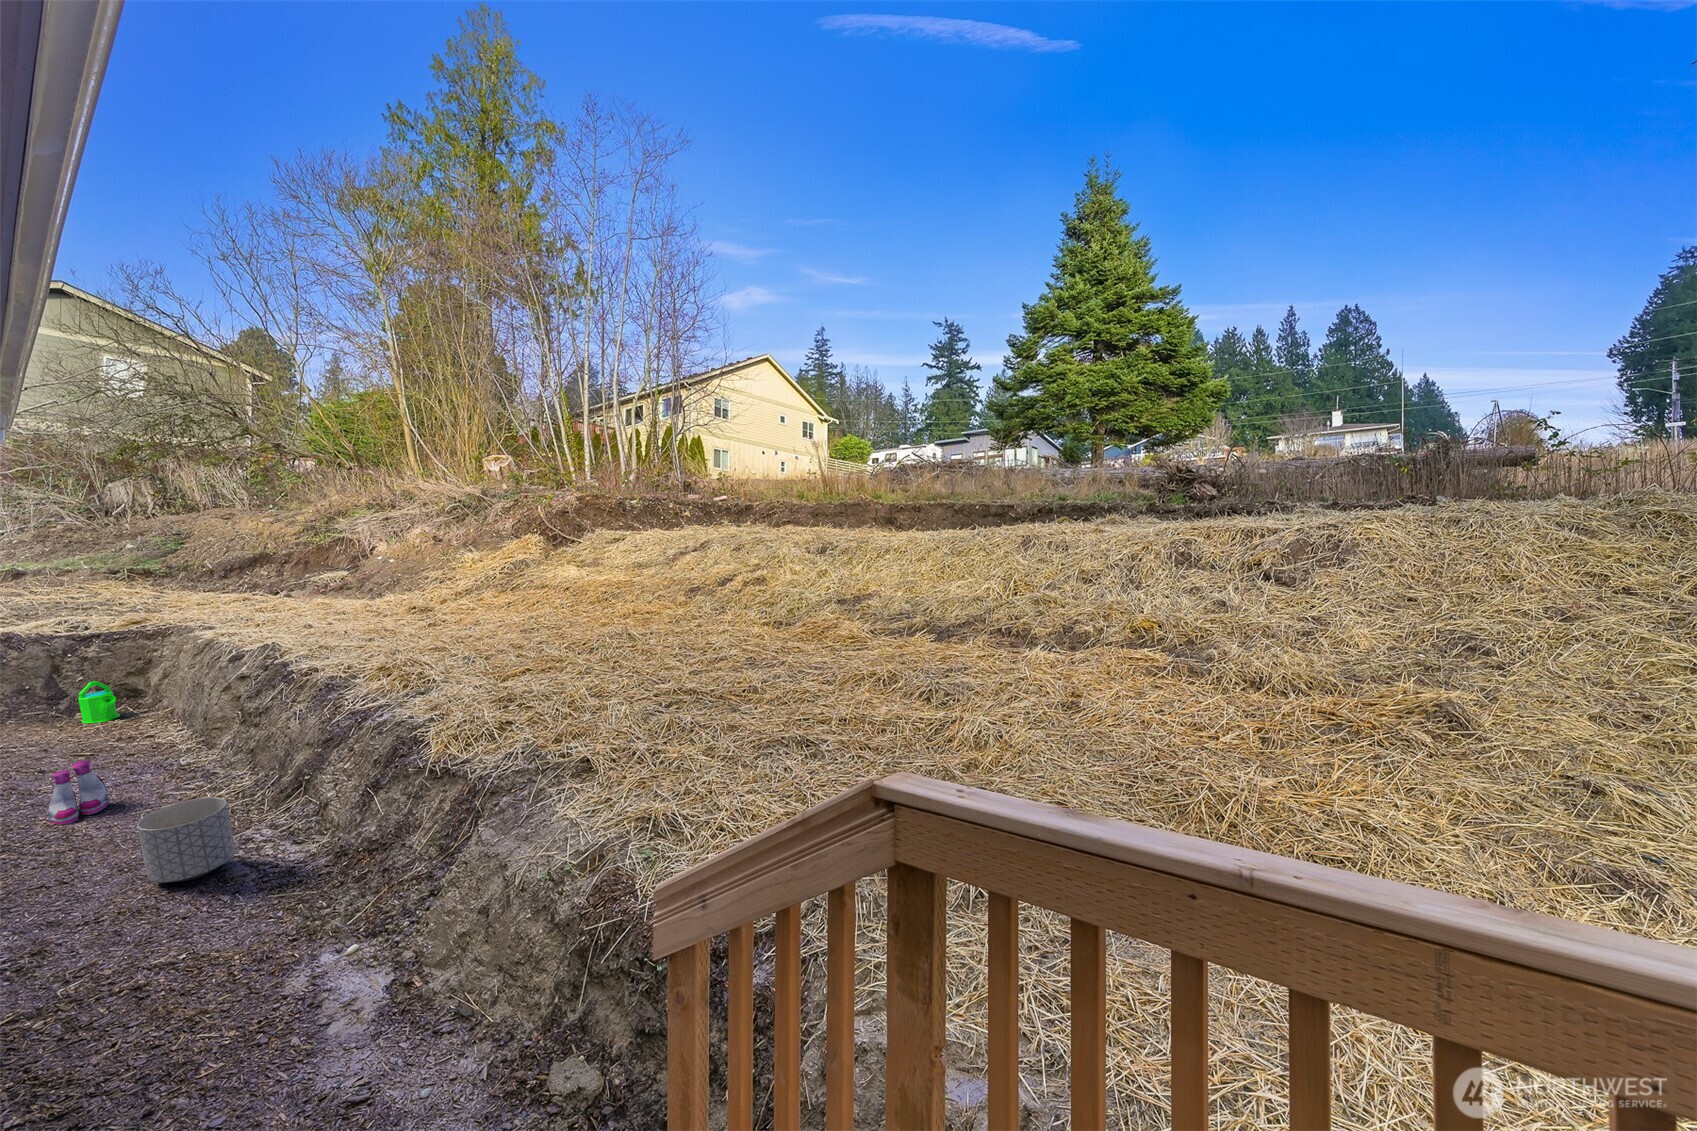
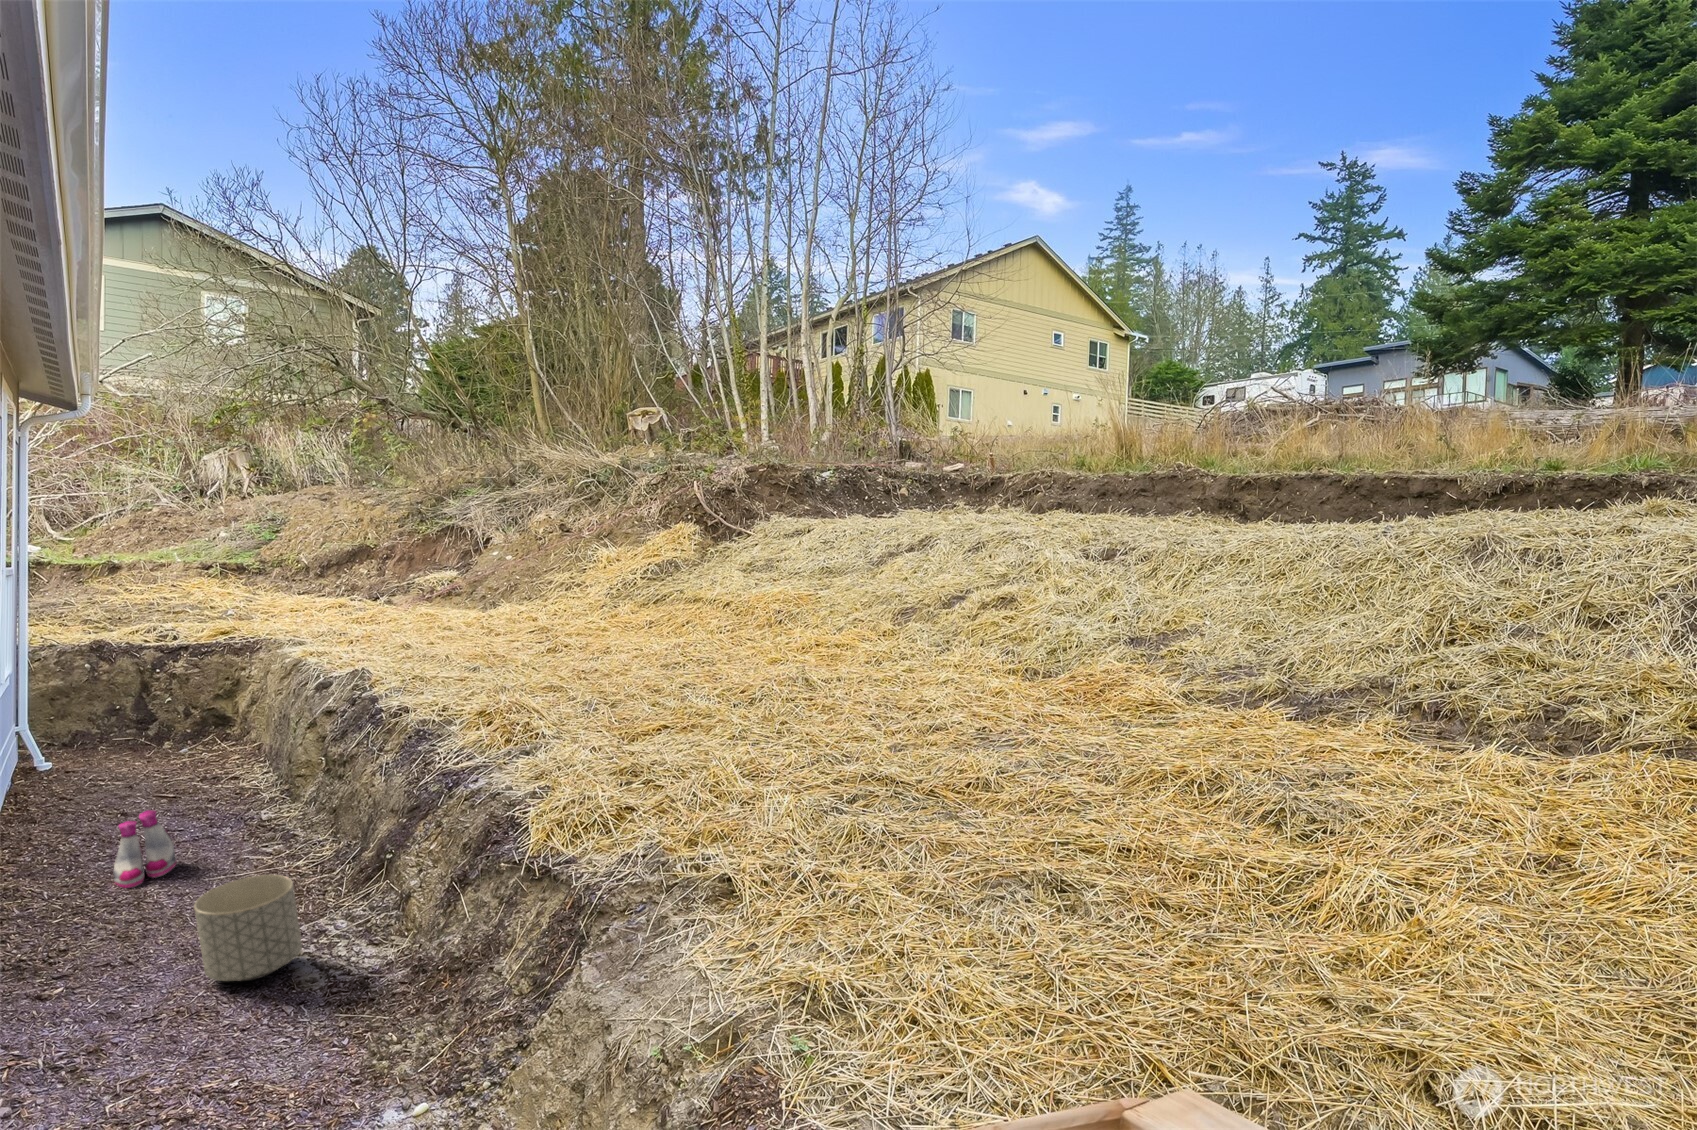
watering can: present [78,681,120,723] -> none [158,703,201,756]

